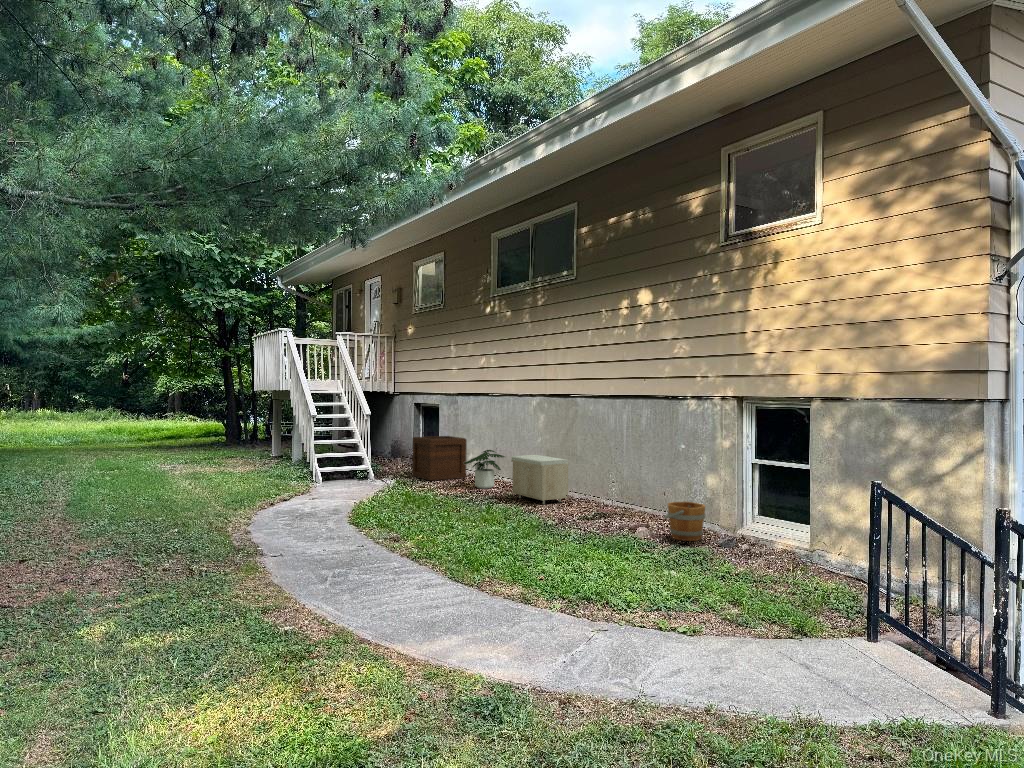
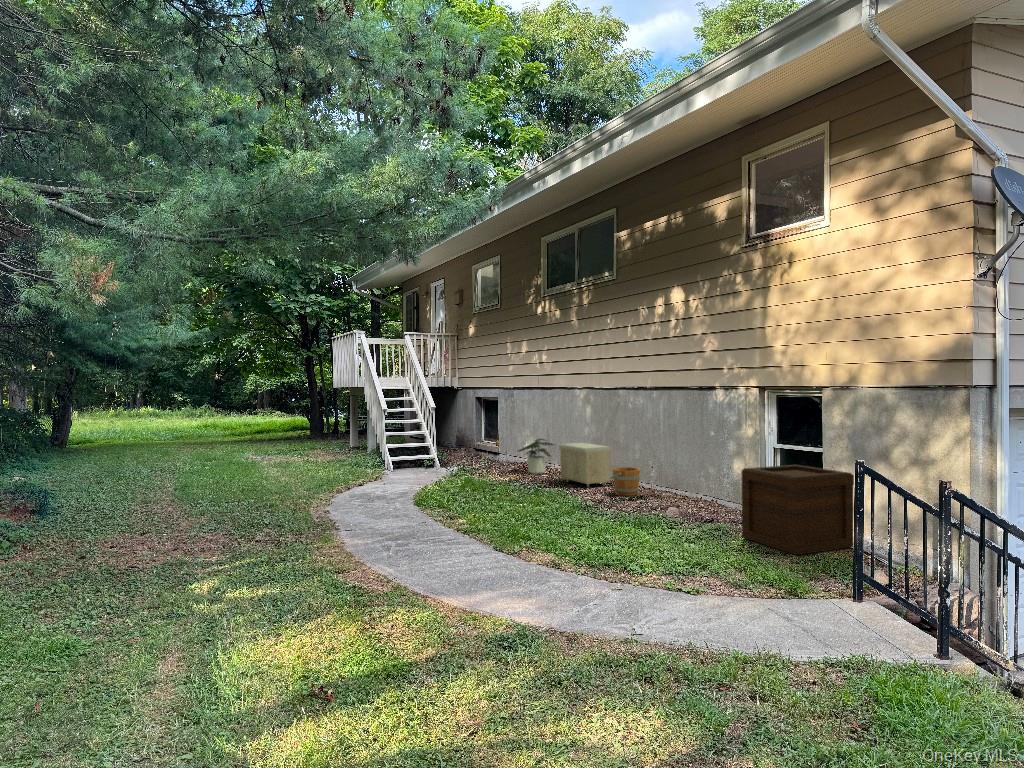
wooden crate: present [412,436,467,481] -> present [742,465,855,555]
bucket: present [664,502,705,541] -> present [610,467,641,496]

